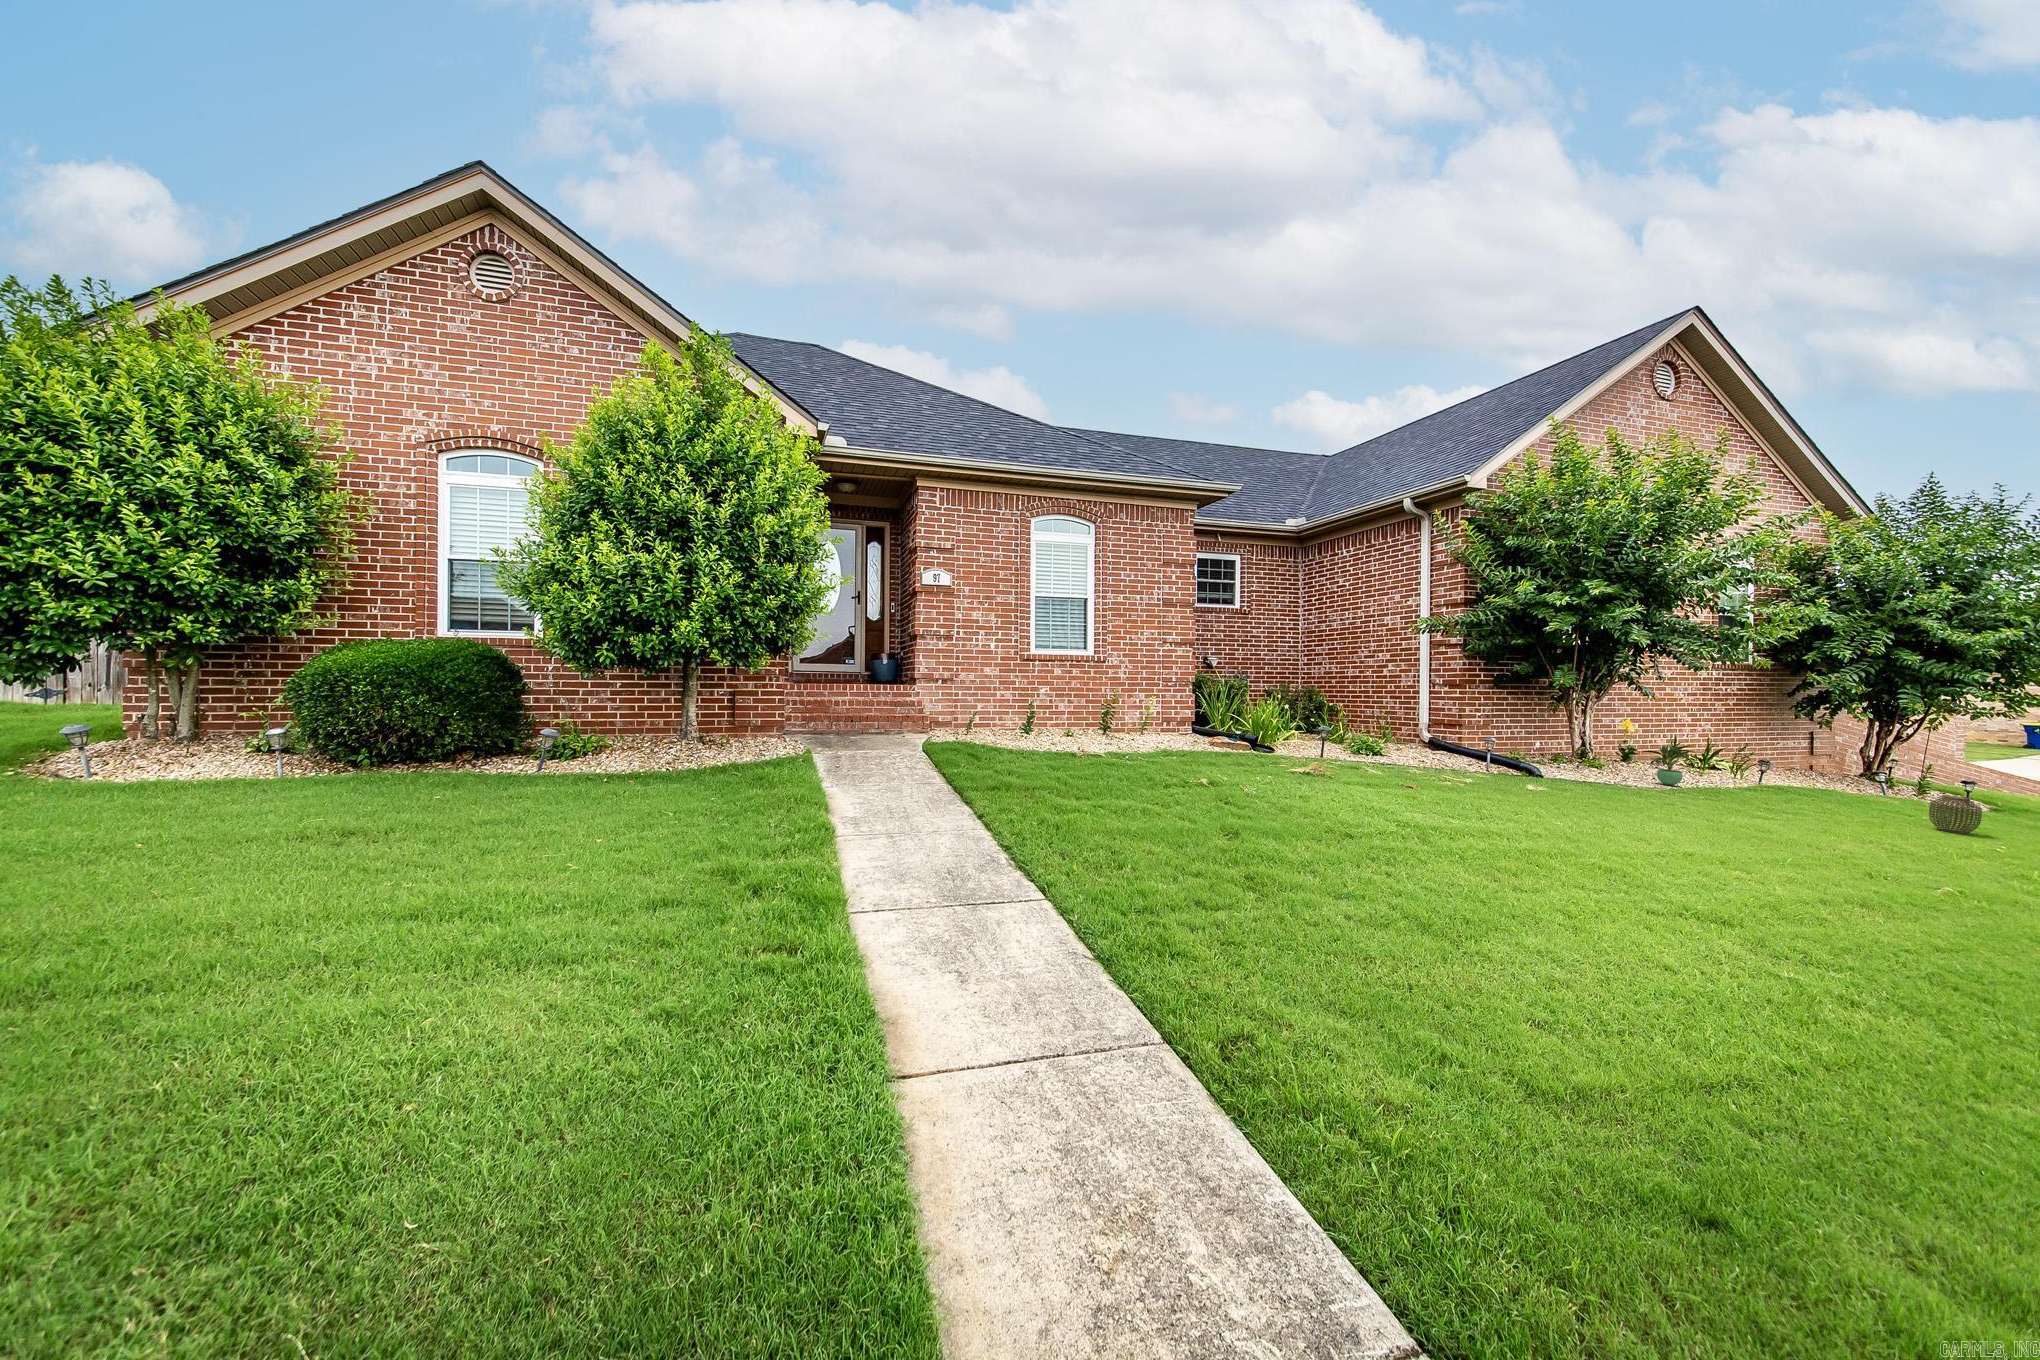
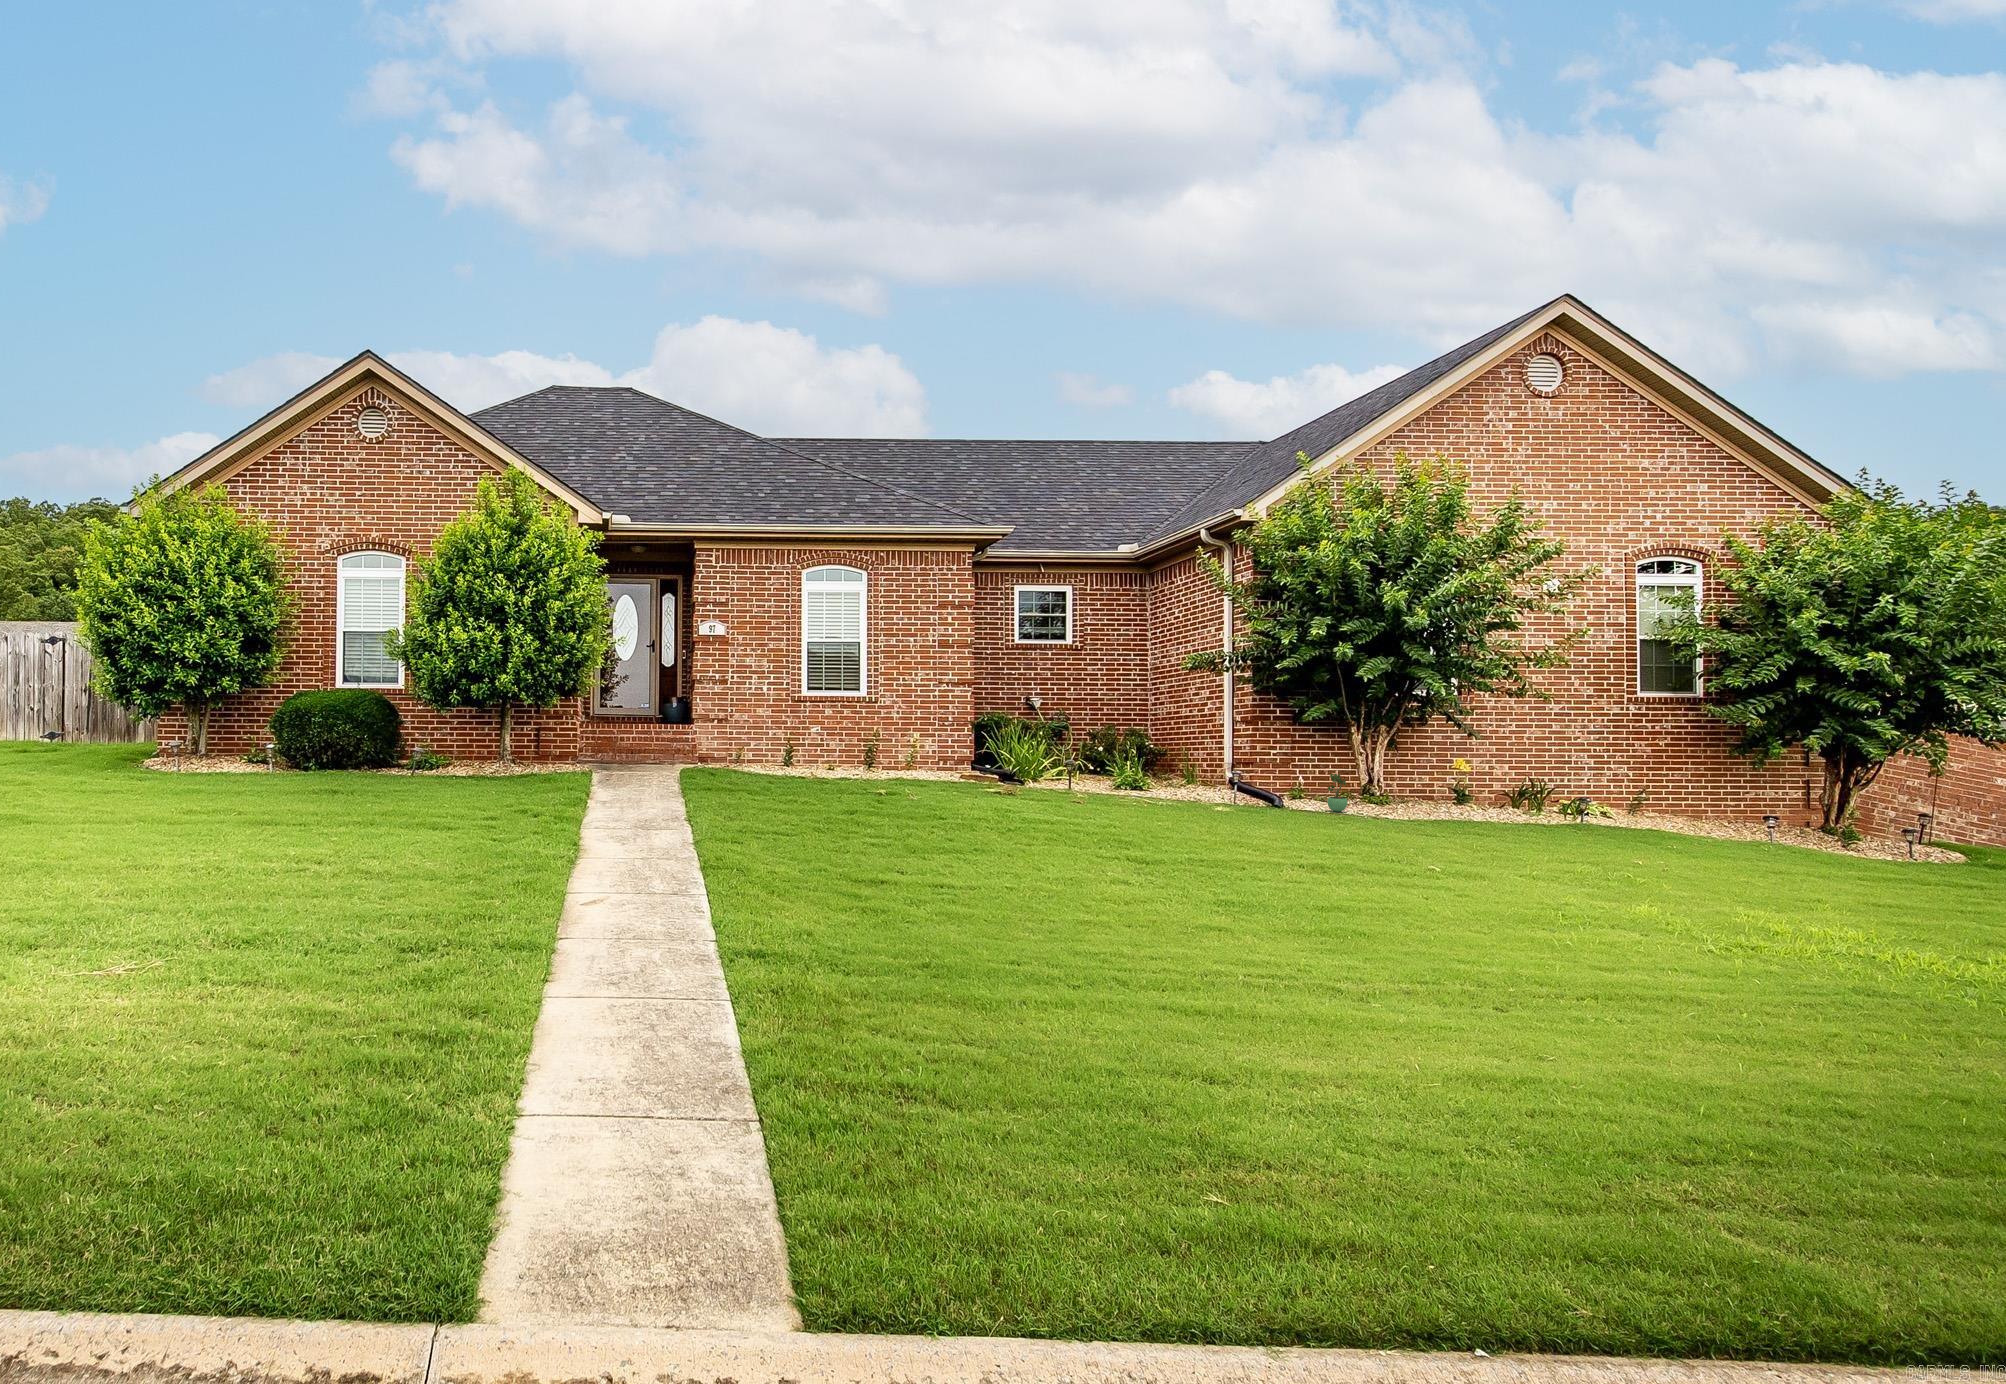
woven basket: present [1929,795,1982,834] -> none [1413,806,1445,838]

